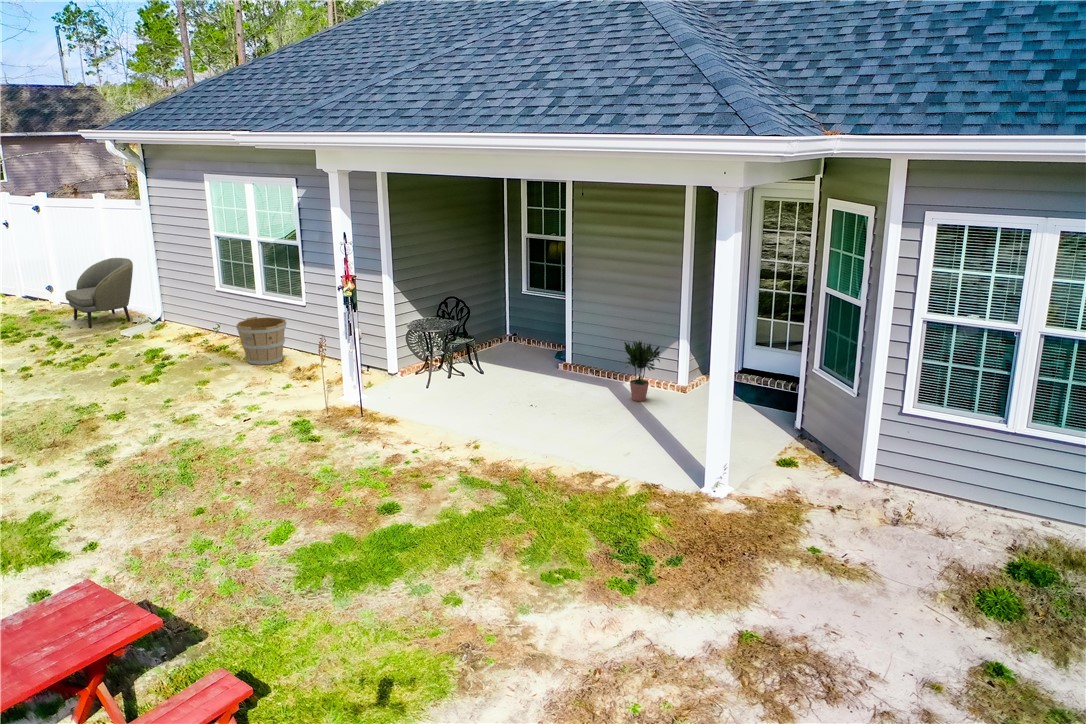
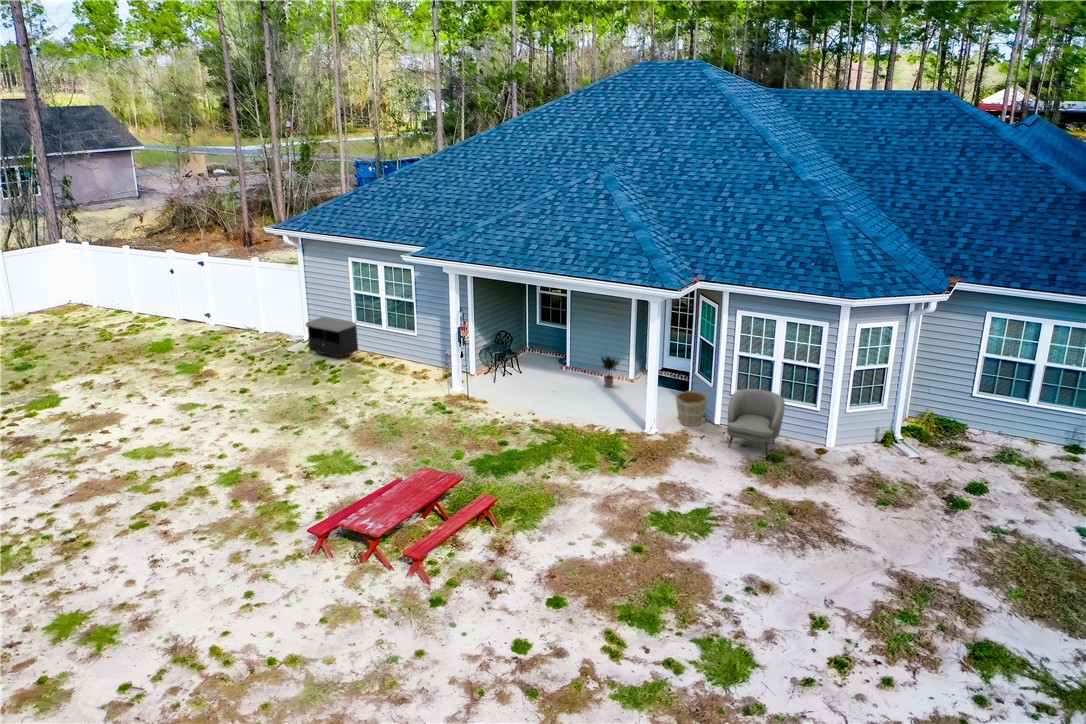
armchair: present [65,258,133,328] -> present [727,389,785,454]
storage bench: none [130,277,218,346] -> present [306,317,358,359]
wooden bucket: present [236,317,286,365] -> present [675,391,708,426]

